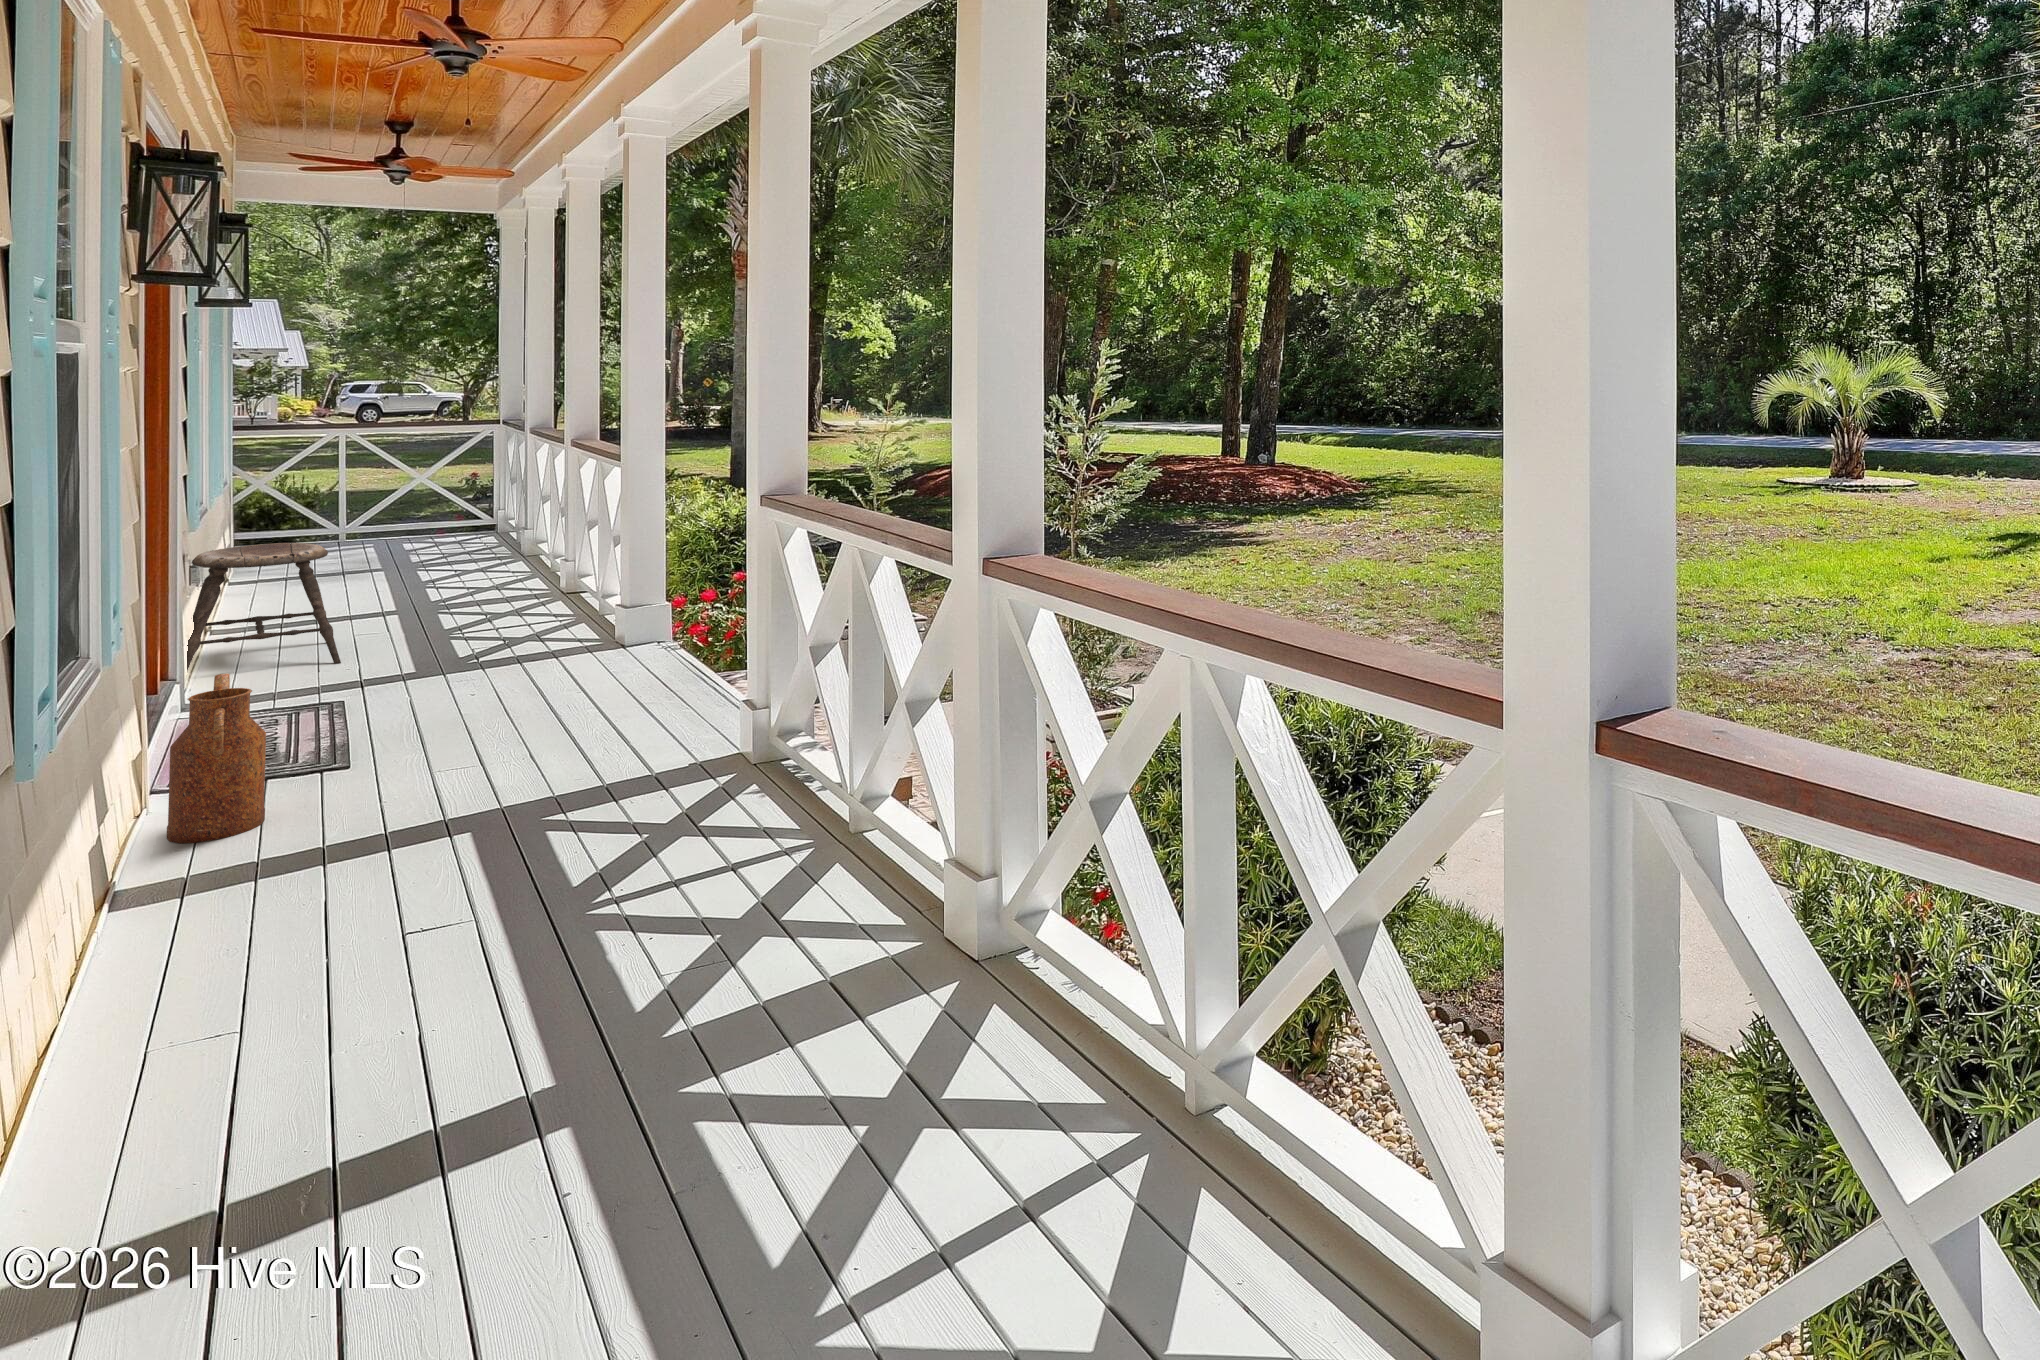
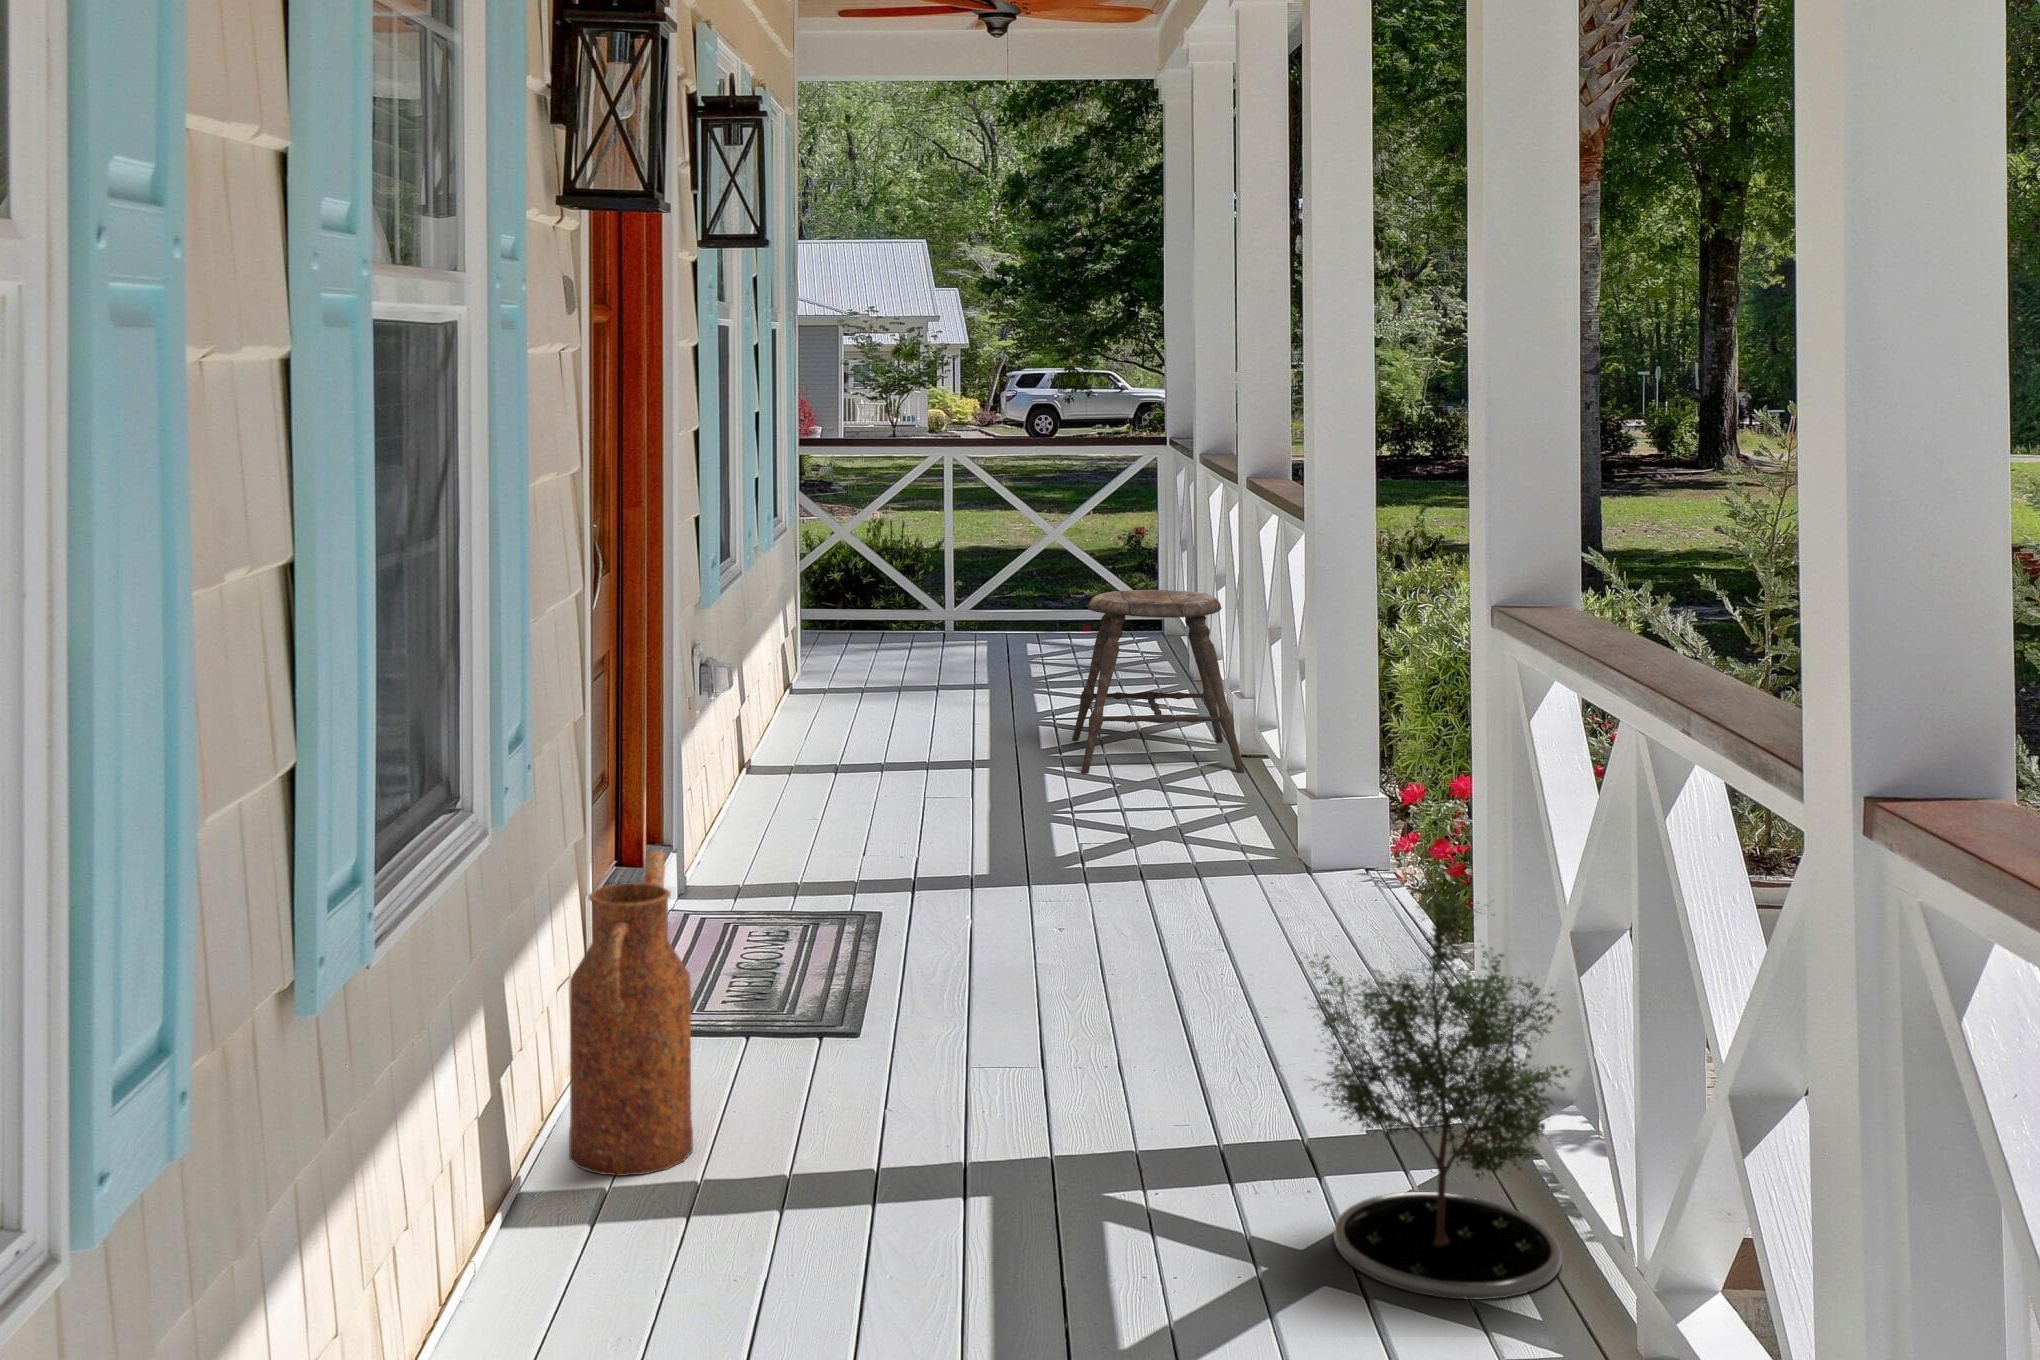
stool: present [187,543,341,671] -> present [1072,590,1244,774]
potted tree: none [651,603,777,776] -> present [1300,848,1569,1300]

